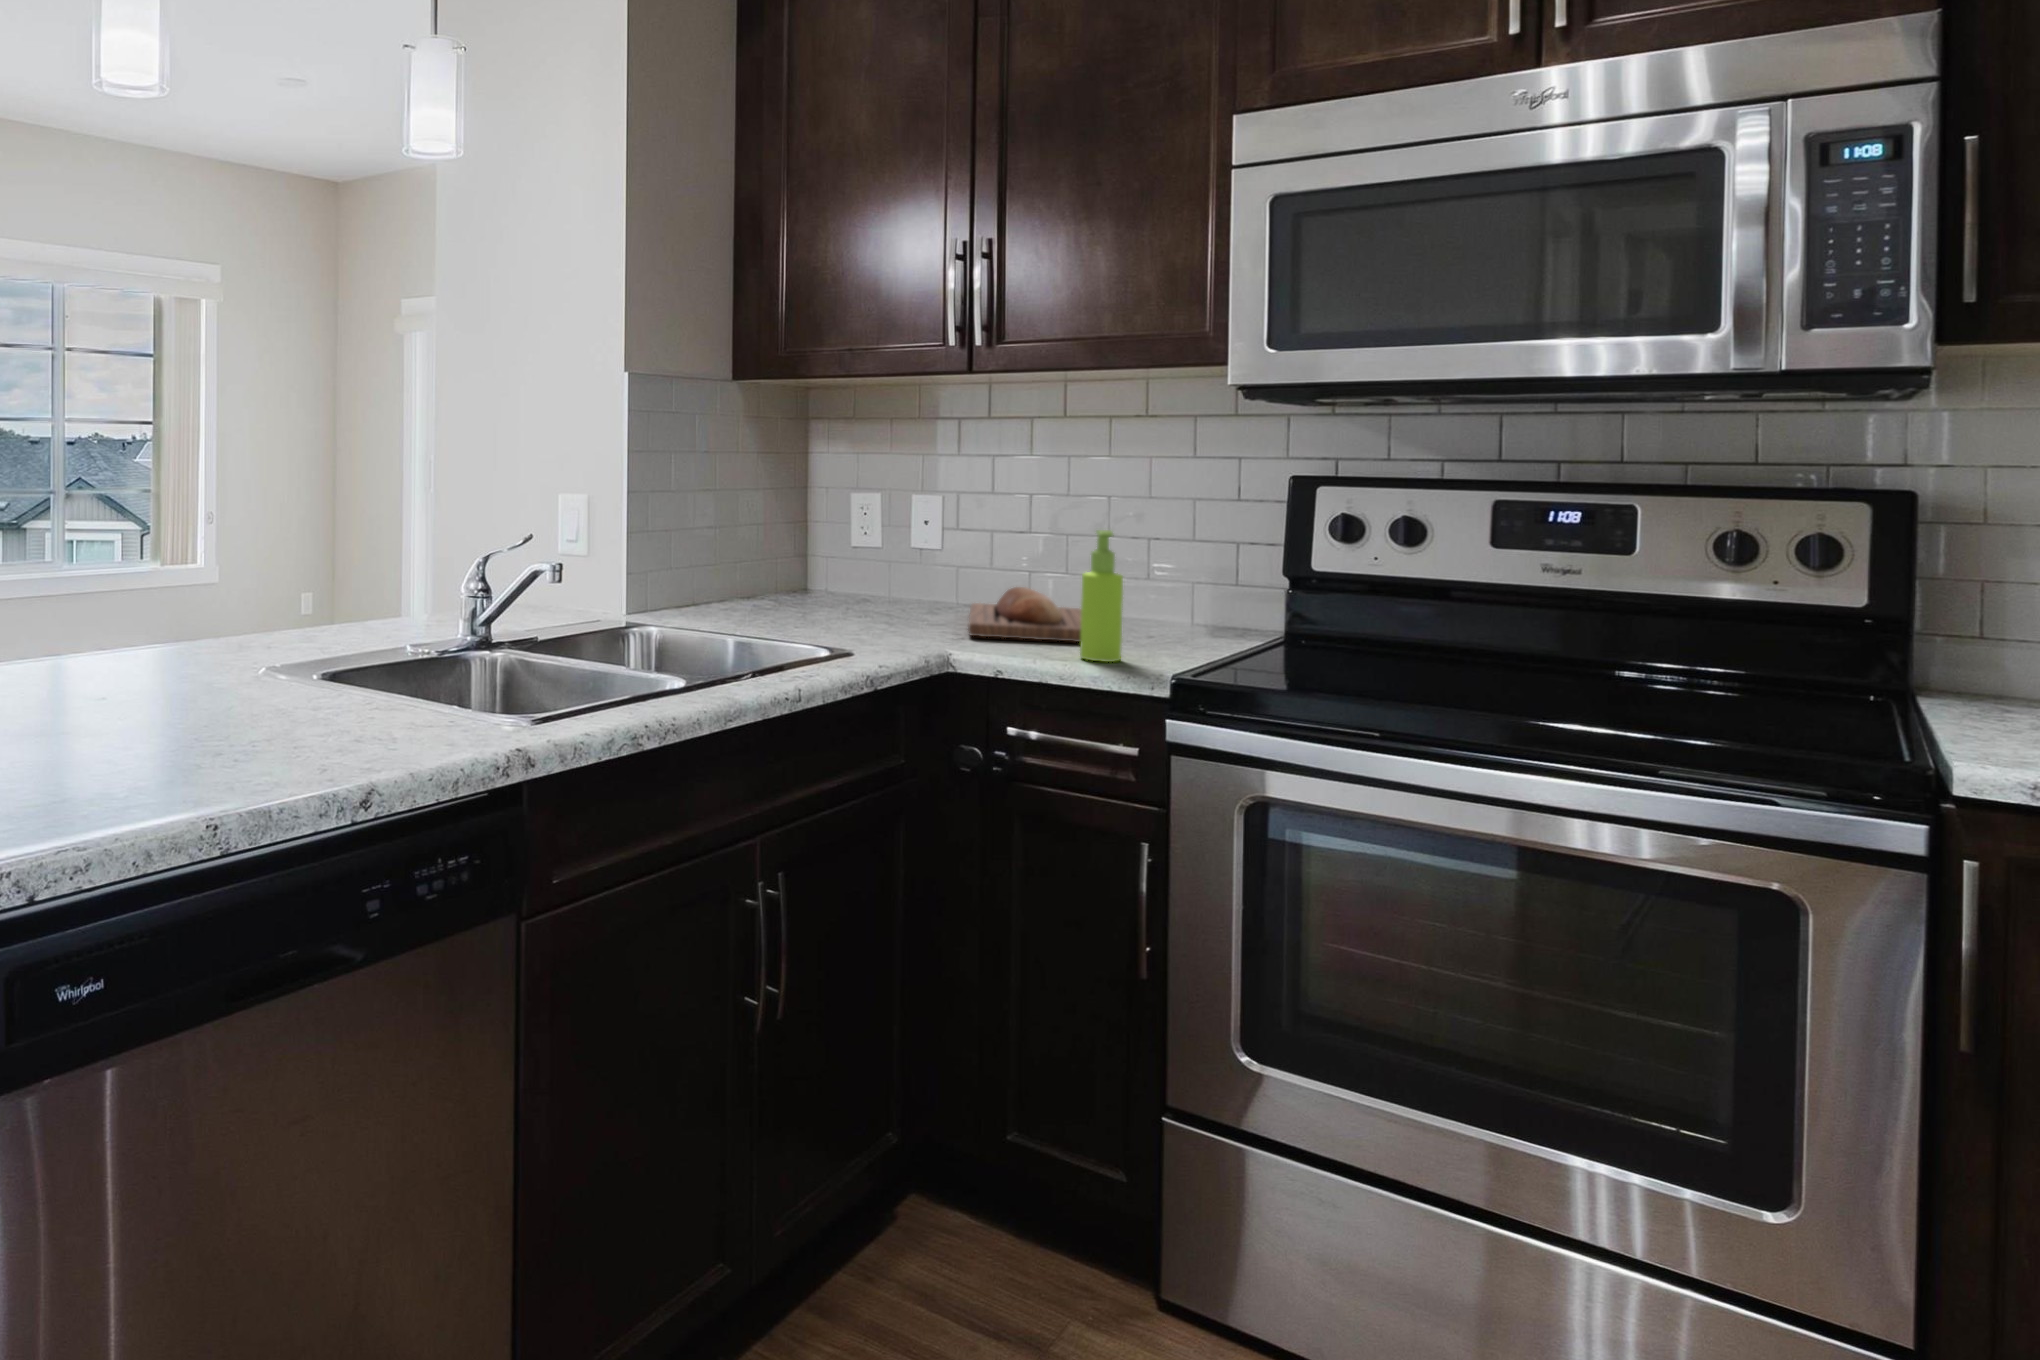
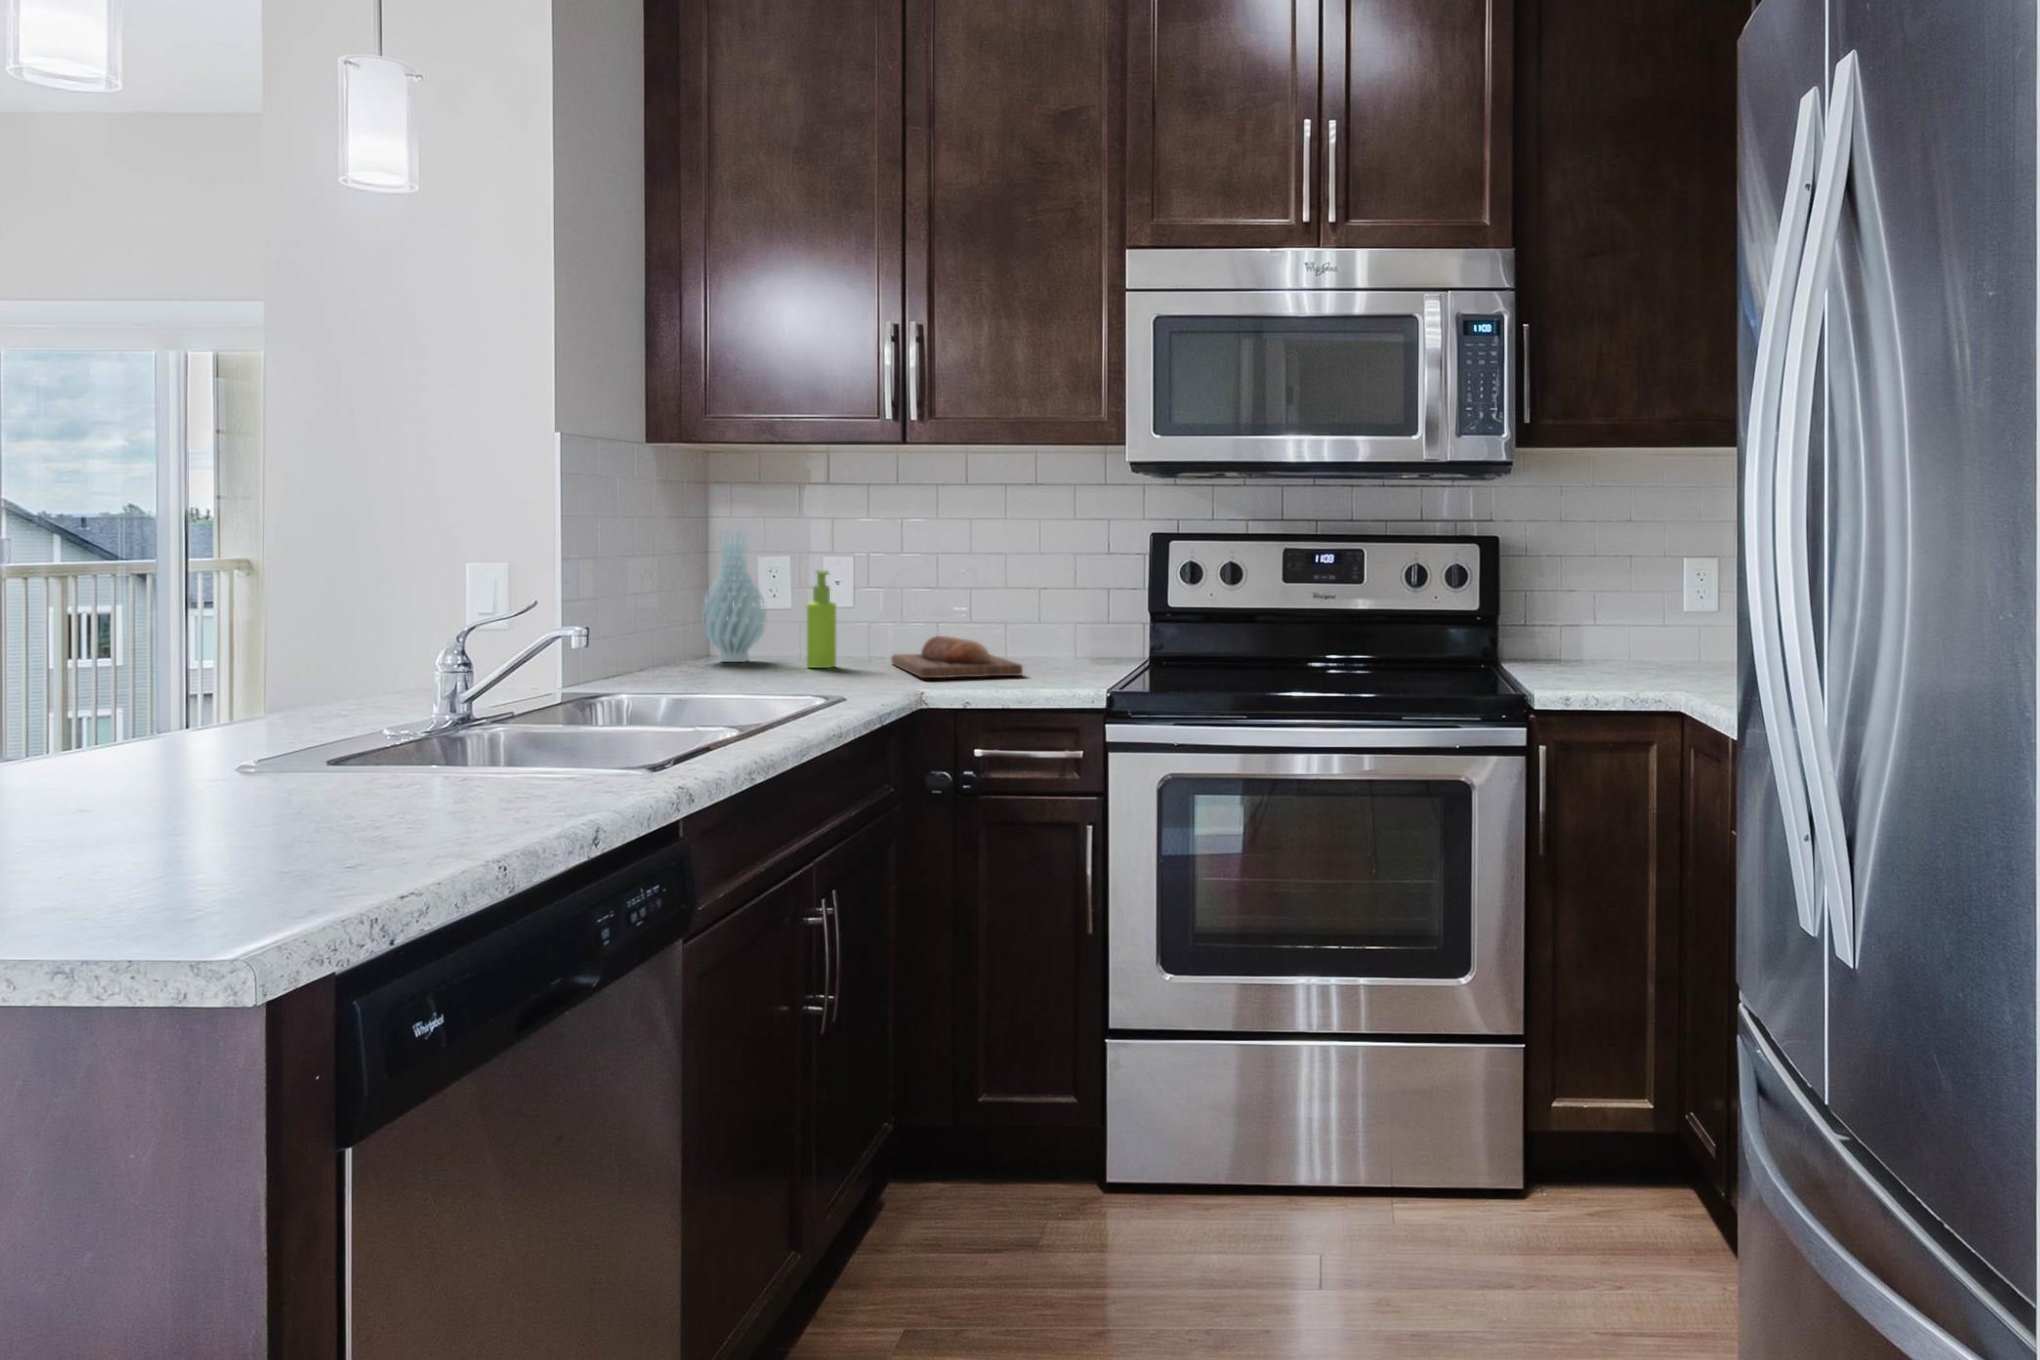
vase: none [792,465,855,598] -> present [702,531,766,662]
soap dispenser: present [1080,530,1123,662] -> present [807,570,836,668]

